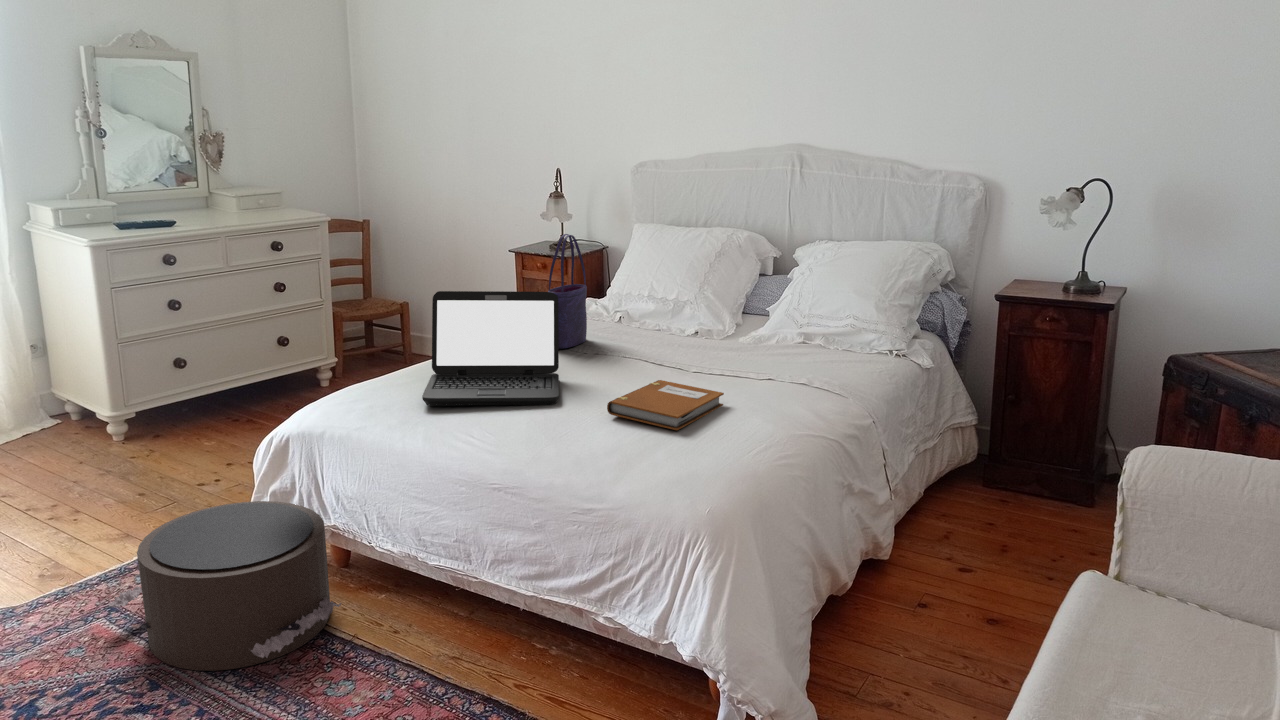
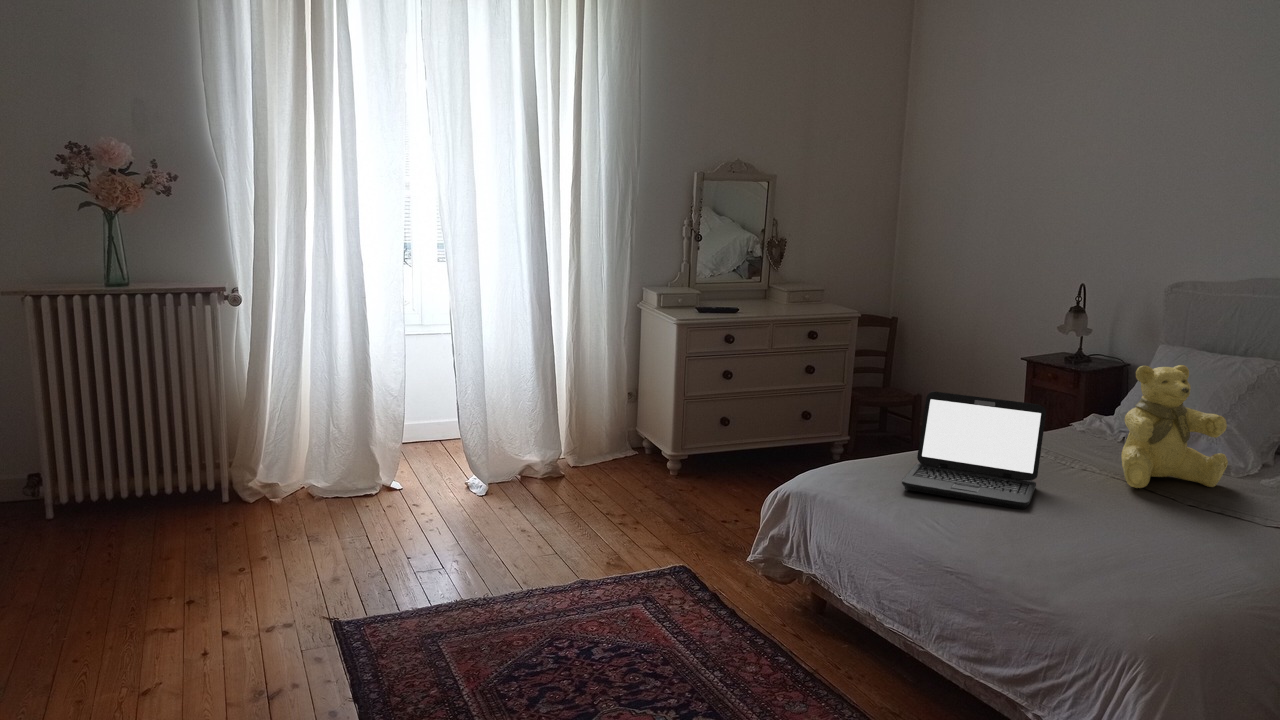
tote bag: present [548,234,587,349] -> none [1038,351,1085,460]
teddy bear: none [628,237,717,364] -> present [1121,365,1228,488]
notebook: present [607,380,724,430] -> none [1073,505,1208,557]
pouf: present [109,501,341,671] -> none [646,539,809,669]

